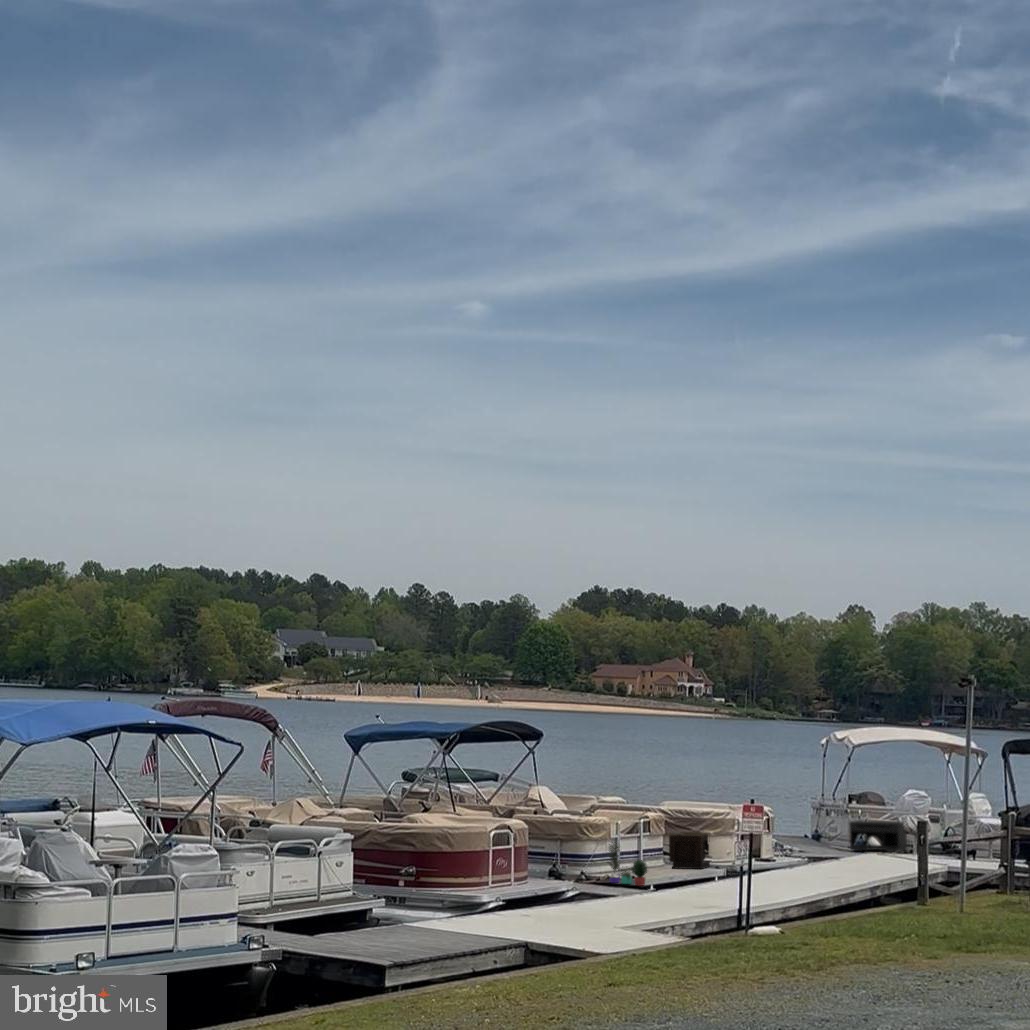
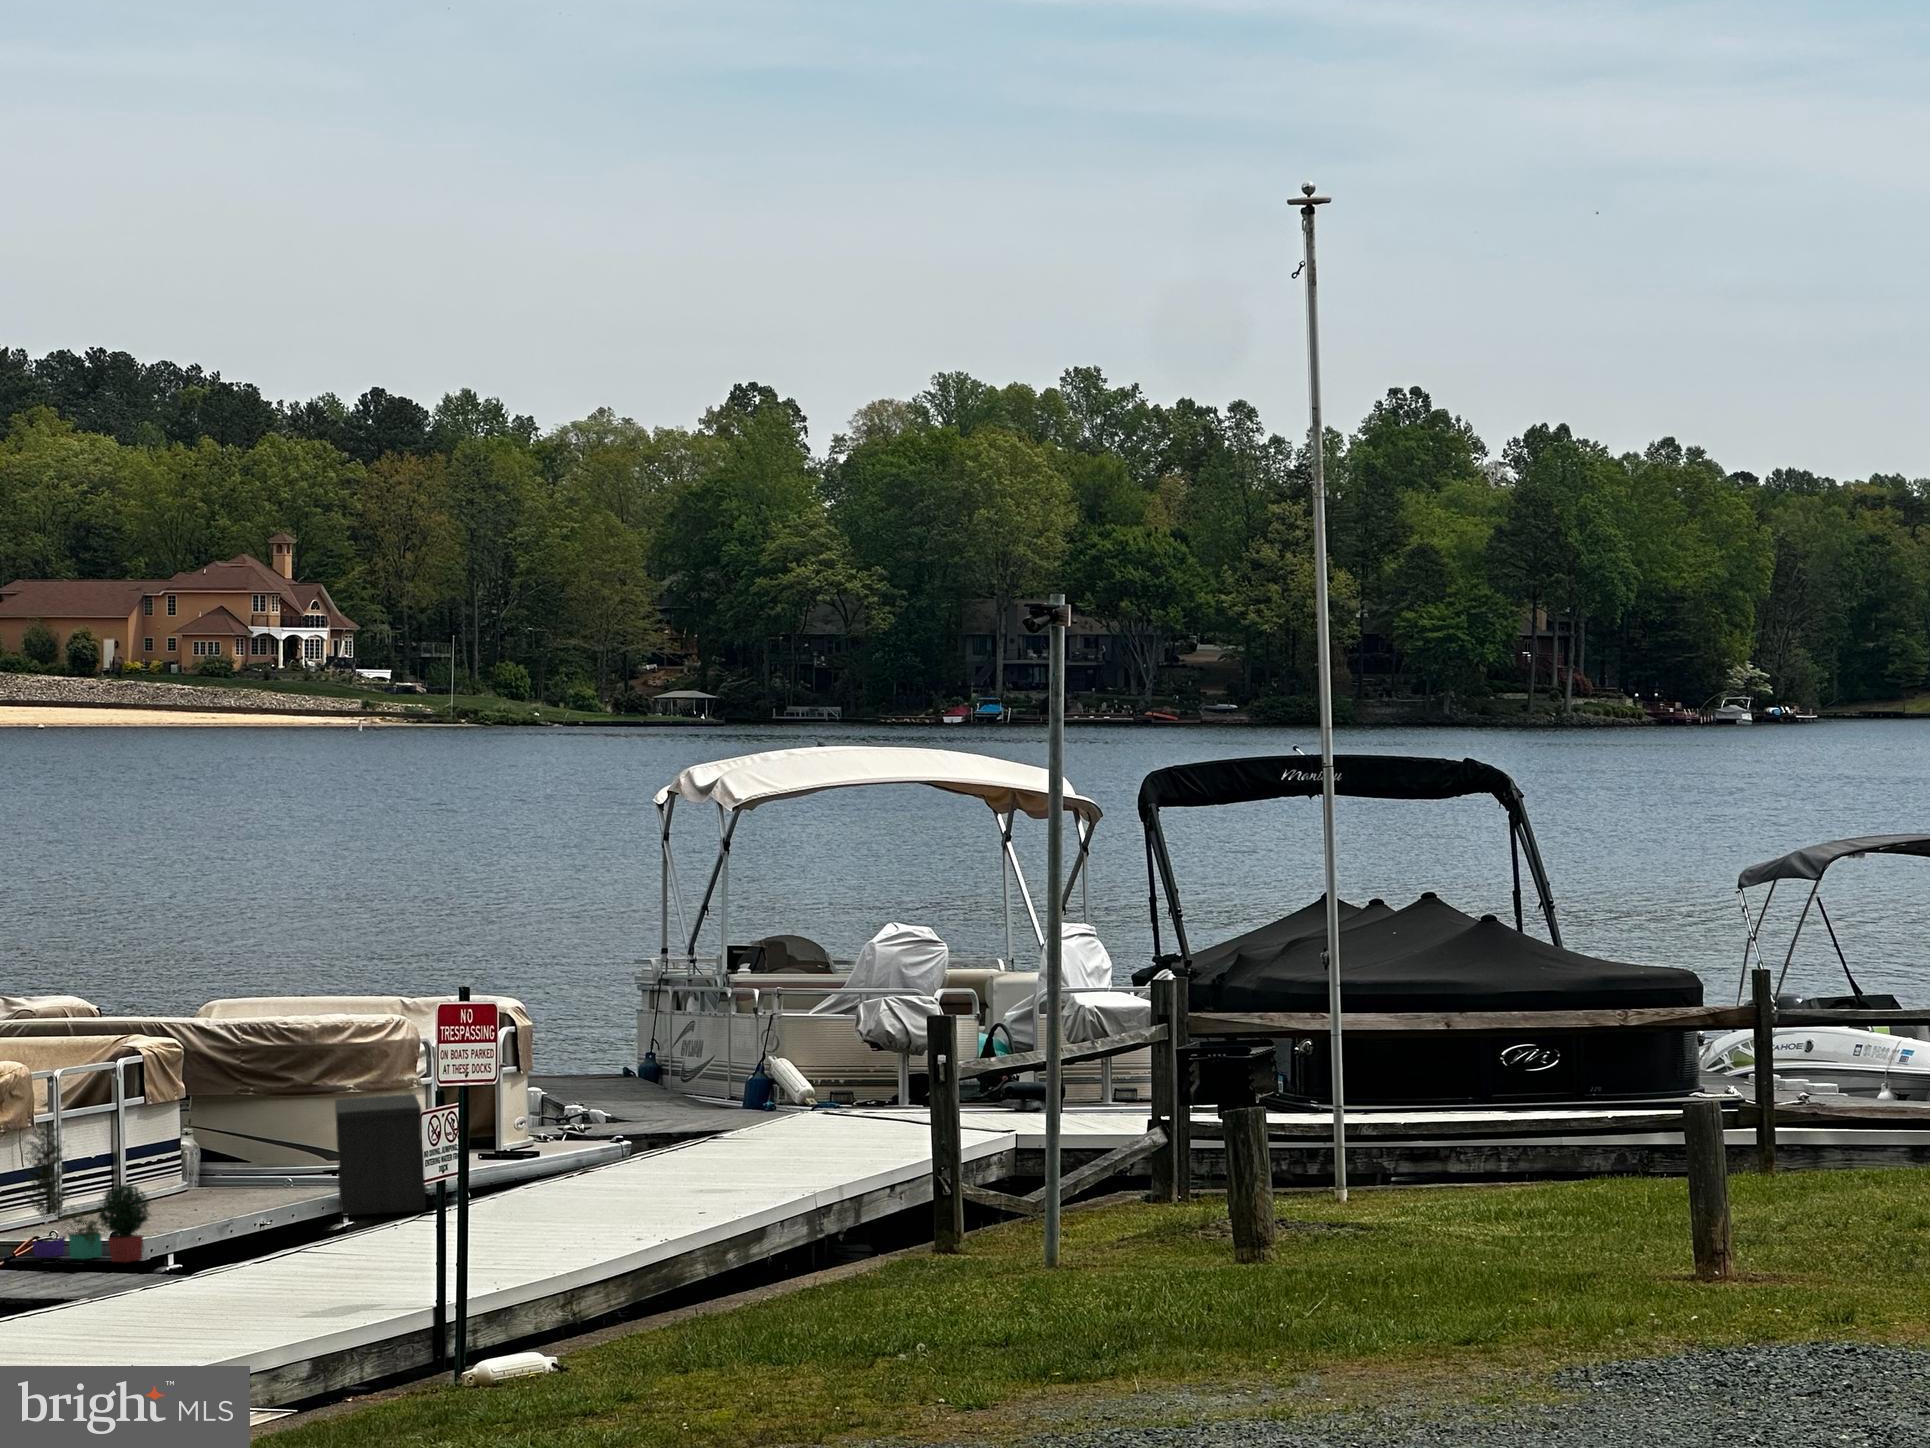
bench: present [849,820,907,852] -> present [335,1094,426,1216]
wooden crate: present [669,833,710,869] -> none [225,1087,348,1194]

